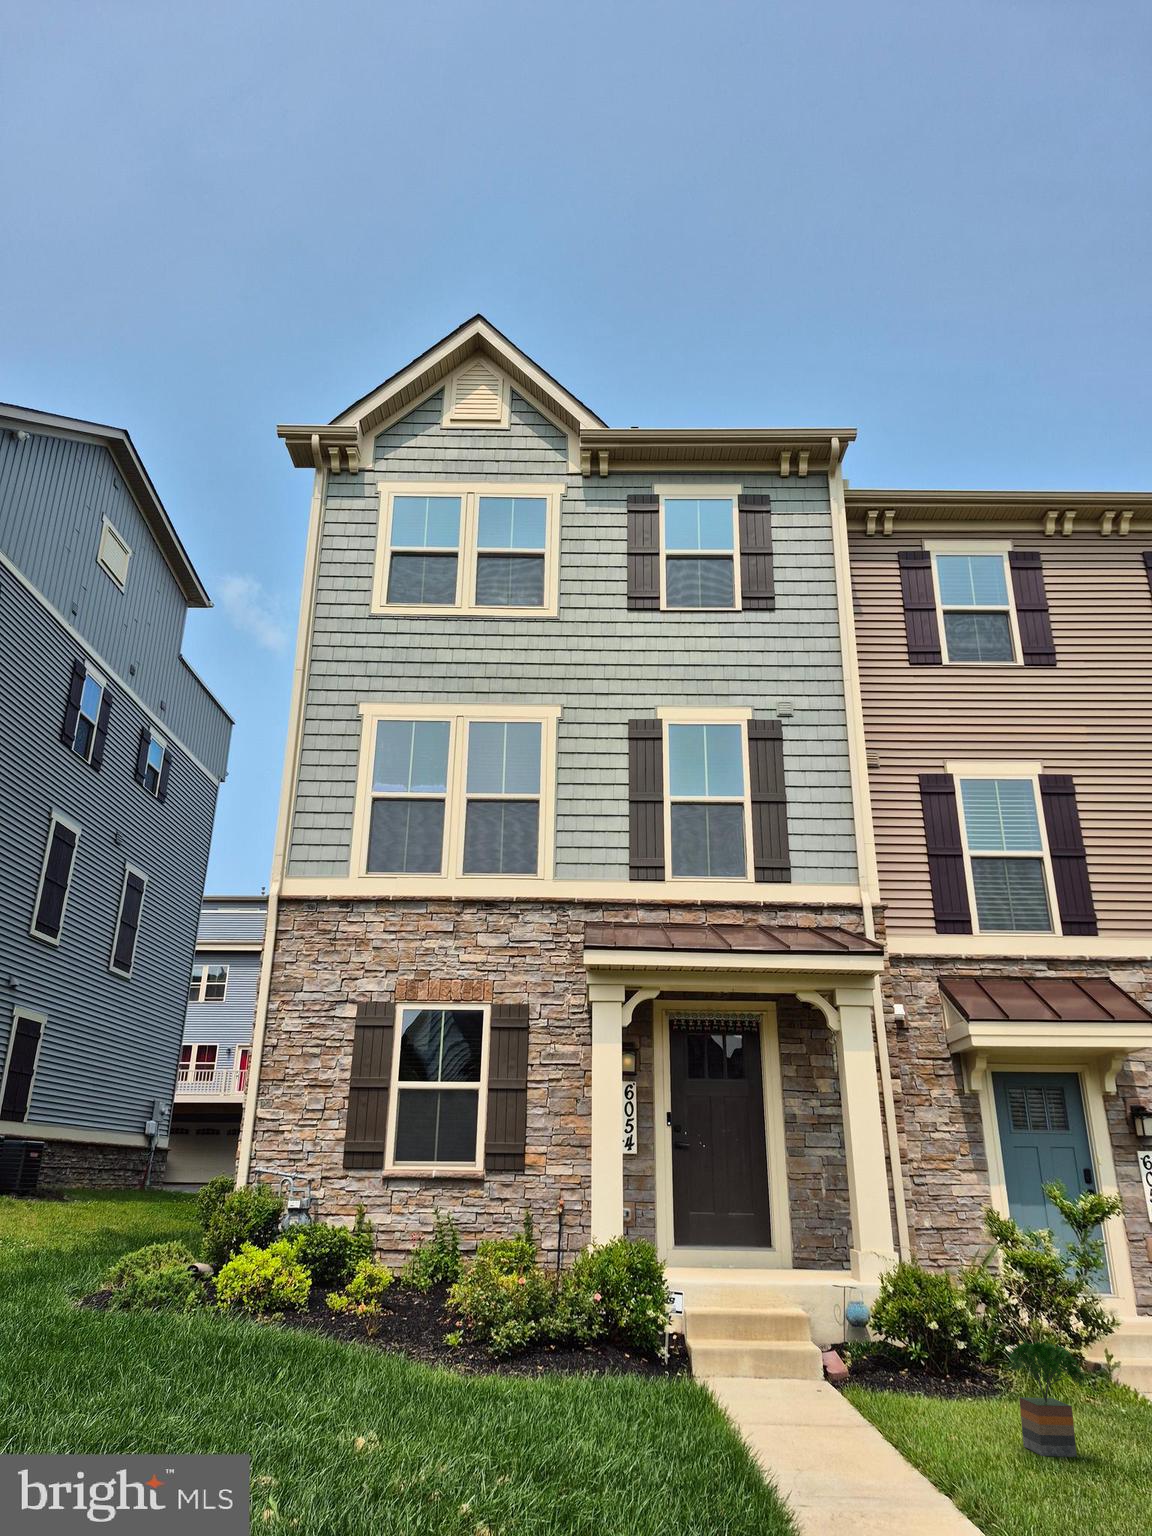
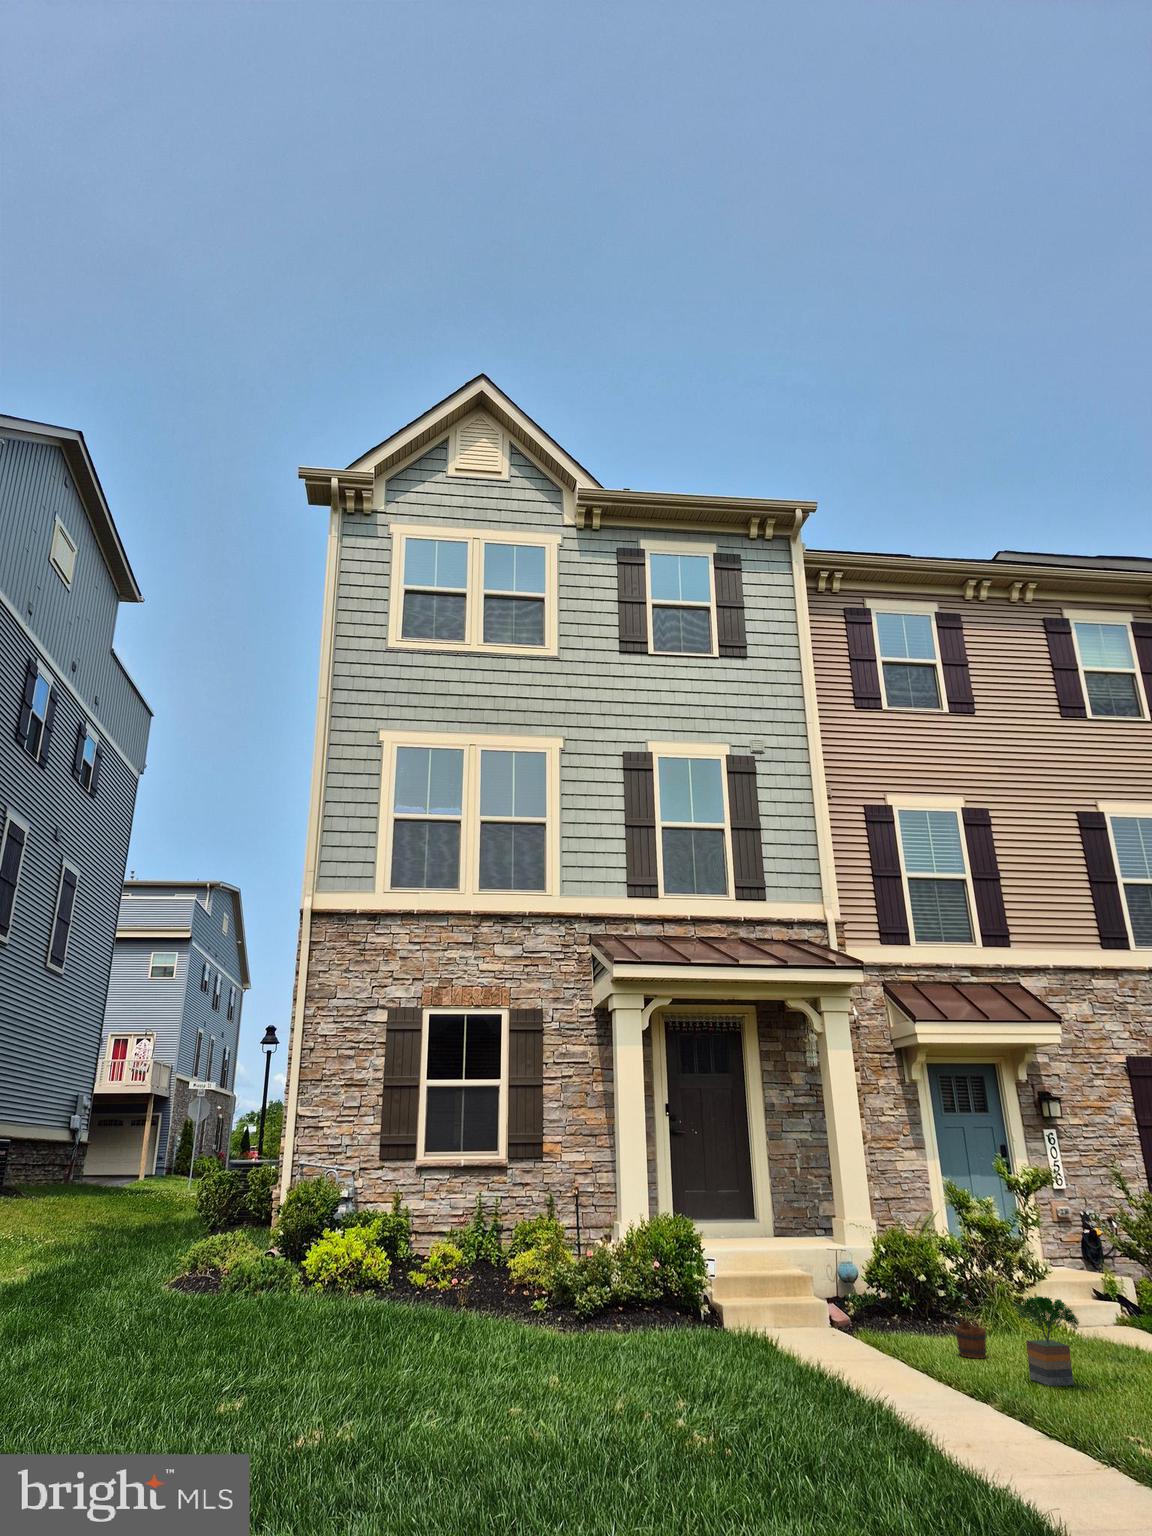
wooden bucket: none [952,1347,991,1420] -> present [955,1301,987,1359]

